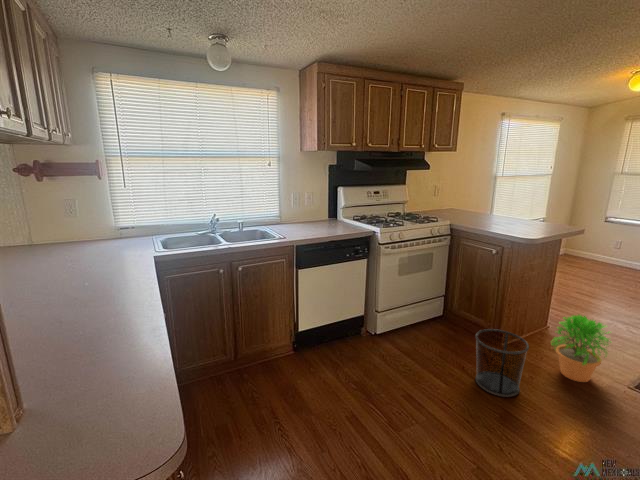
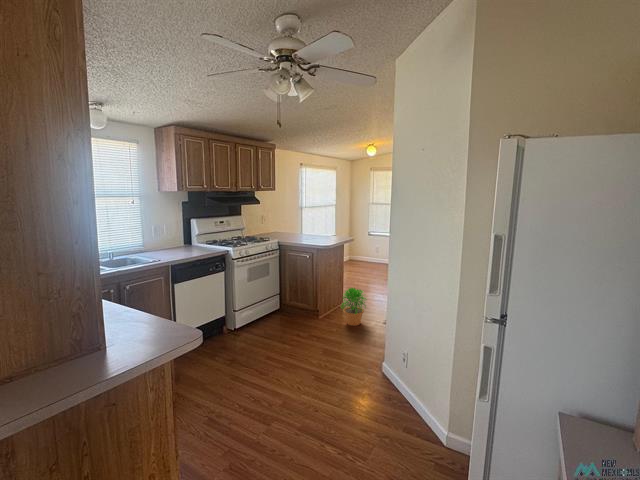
waste bin: present [475,329,529,397] -> none [301,304,329,342]

